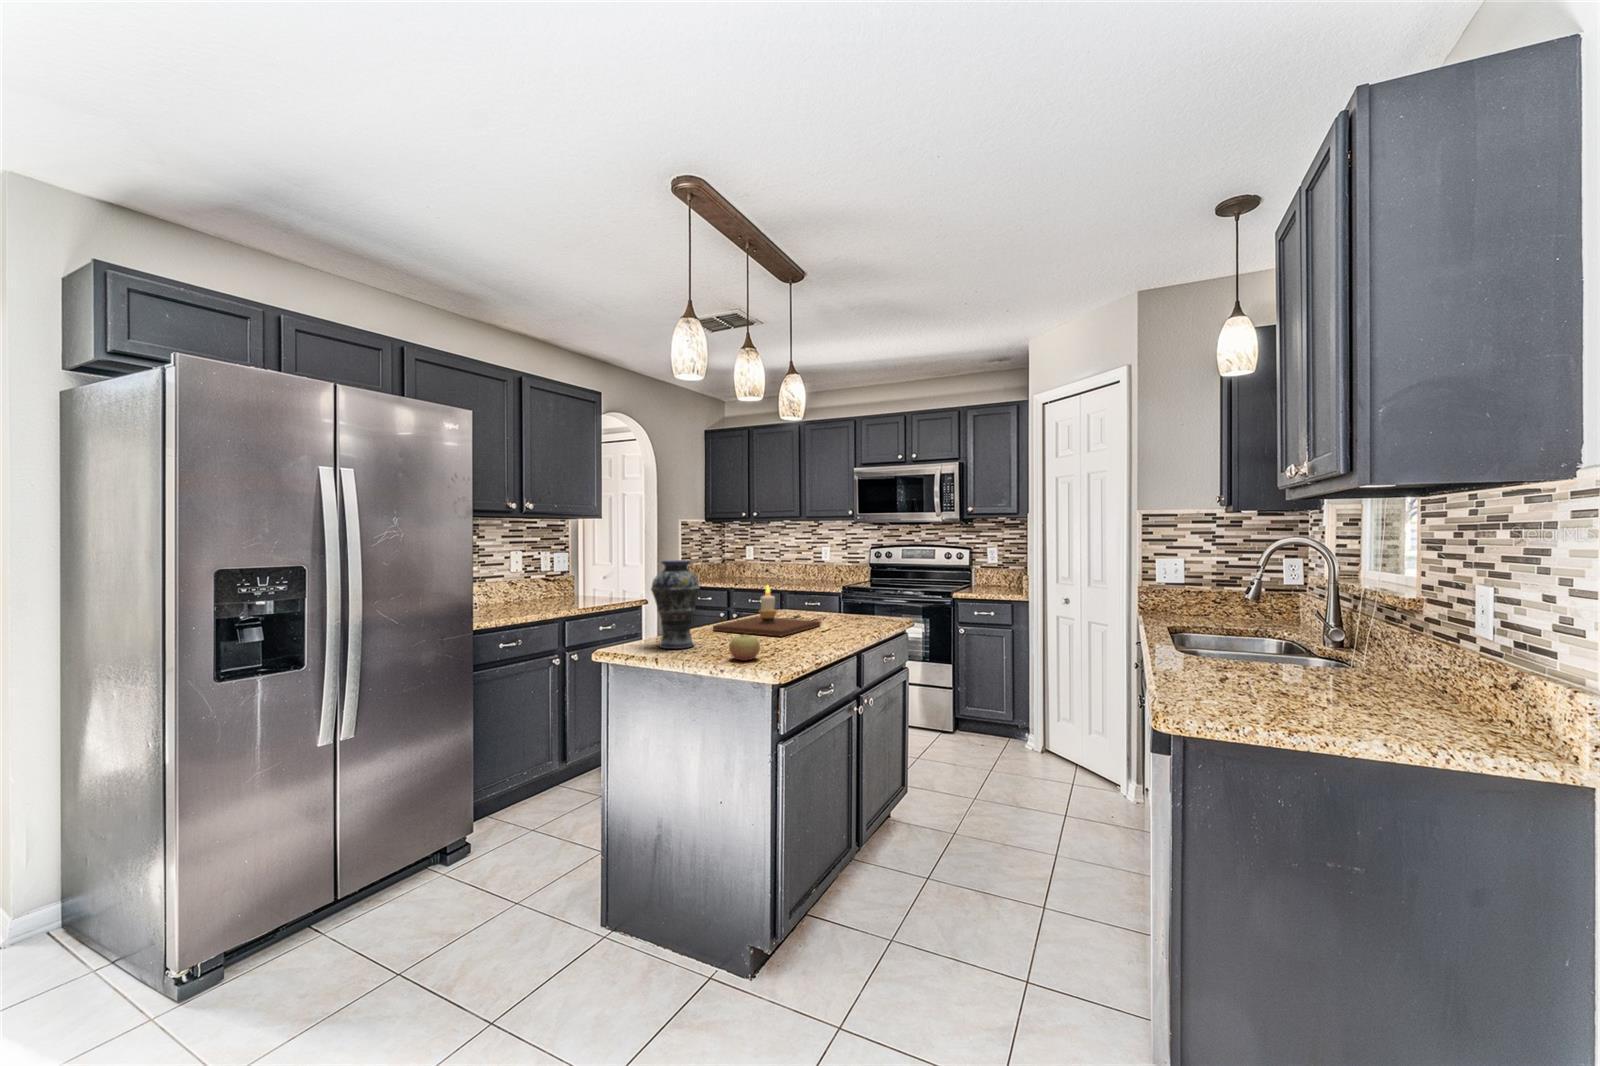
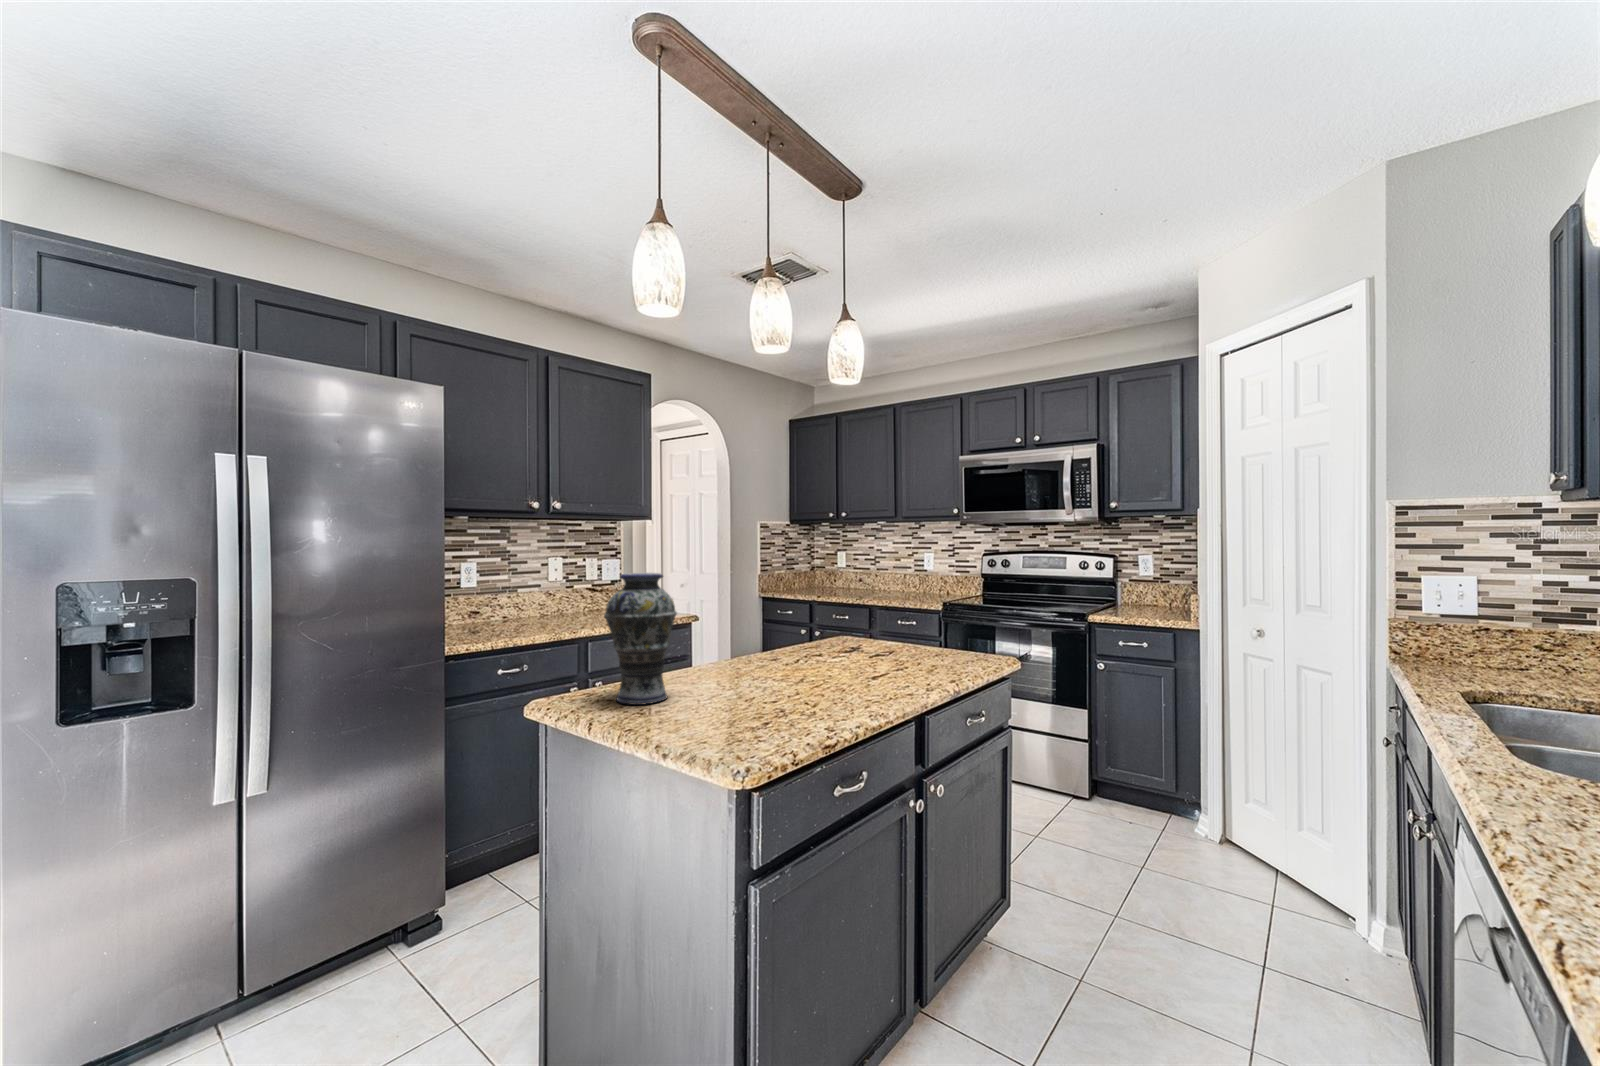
candle: present [713,585,821,636] -> none [720,607,876,687]
apple: present [729,635,760,660] -> none [689,693,737,736]

